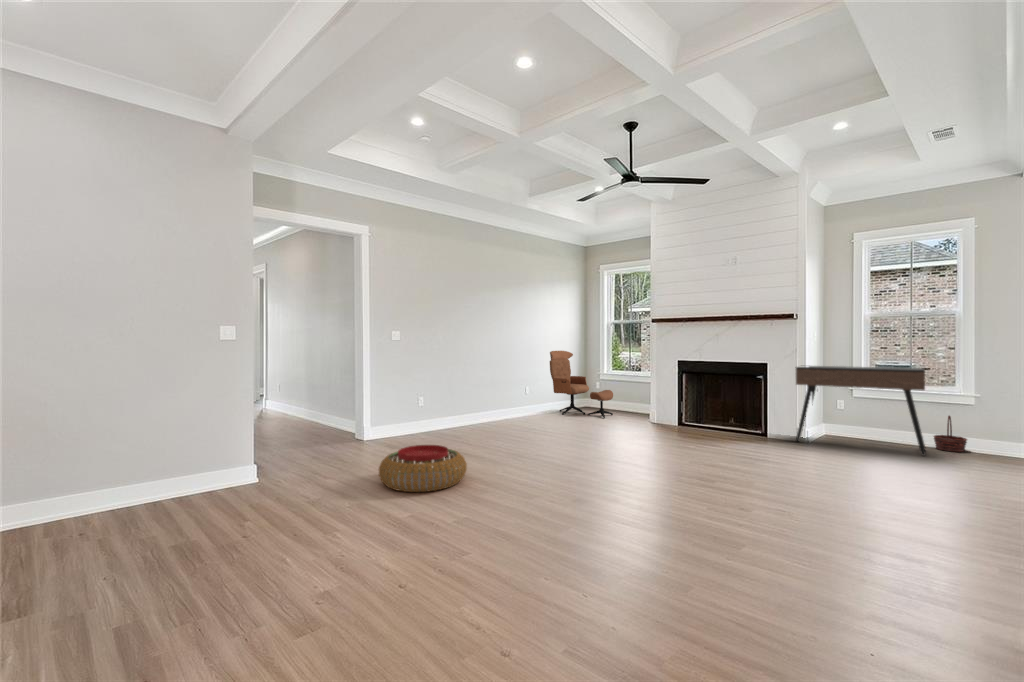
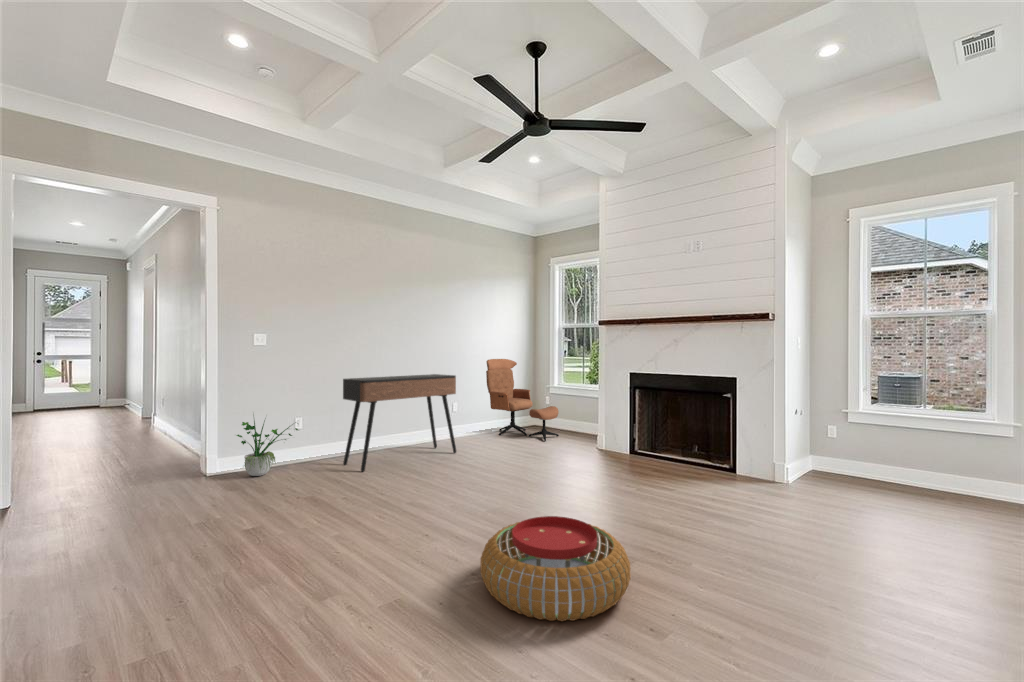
console table: present [796,366,926,456] -> present [343,374,456,472]
potted plant: none [383,389,427,441] -> present [237,420,298,476]
basket: present [934,416,967,452] -> none [957,451,1007,503]
pouf: present [379,445,467,492] -> present [481,516,631,621]

